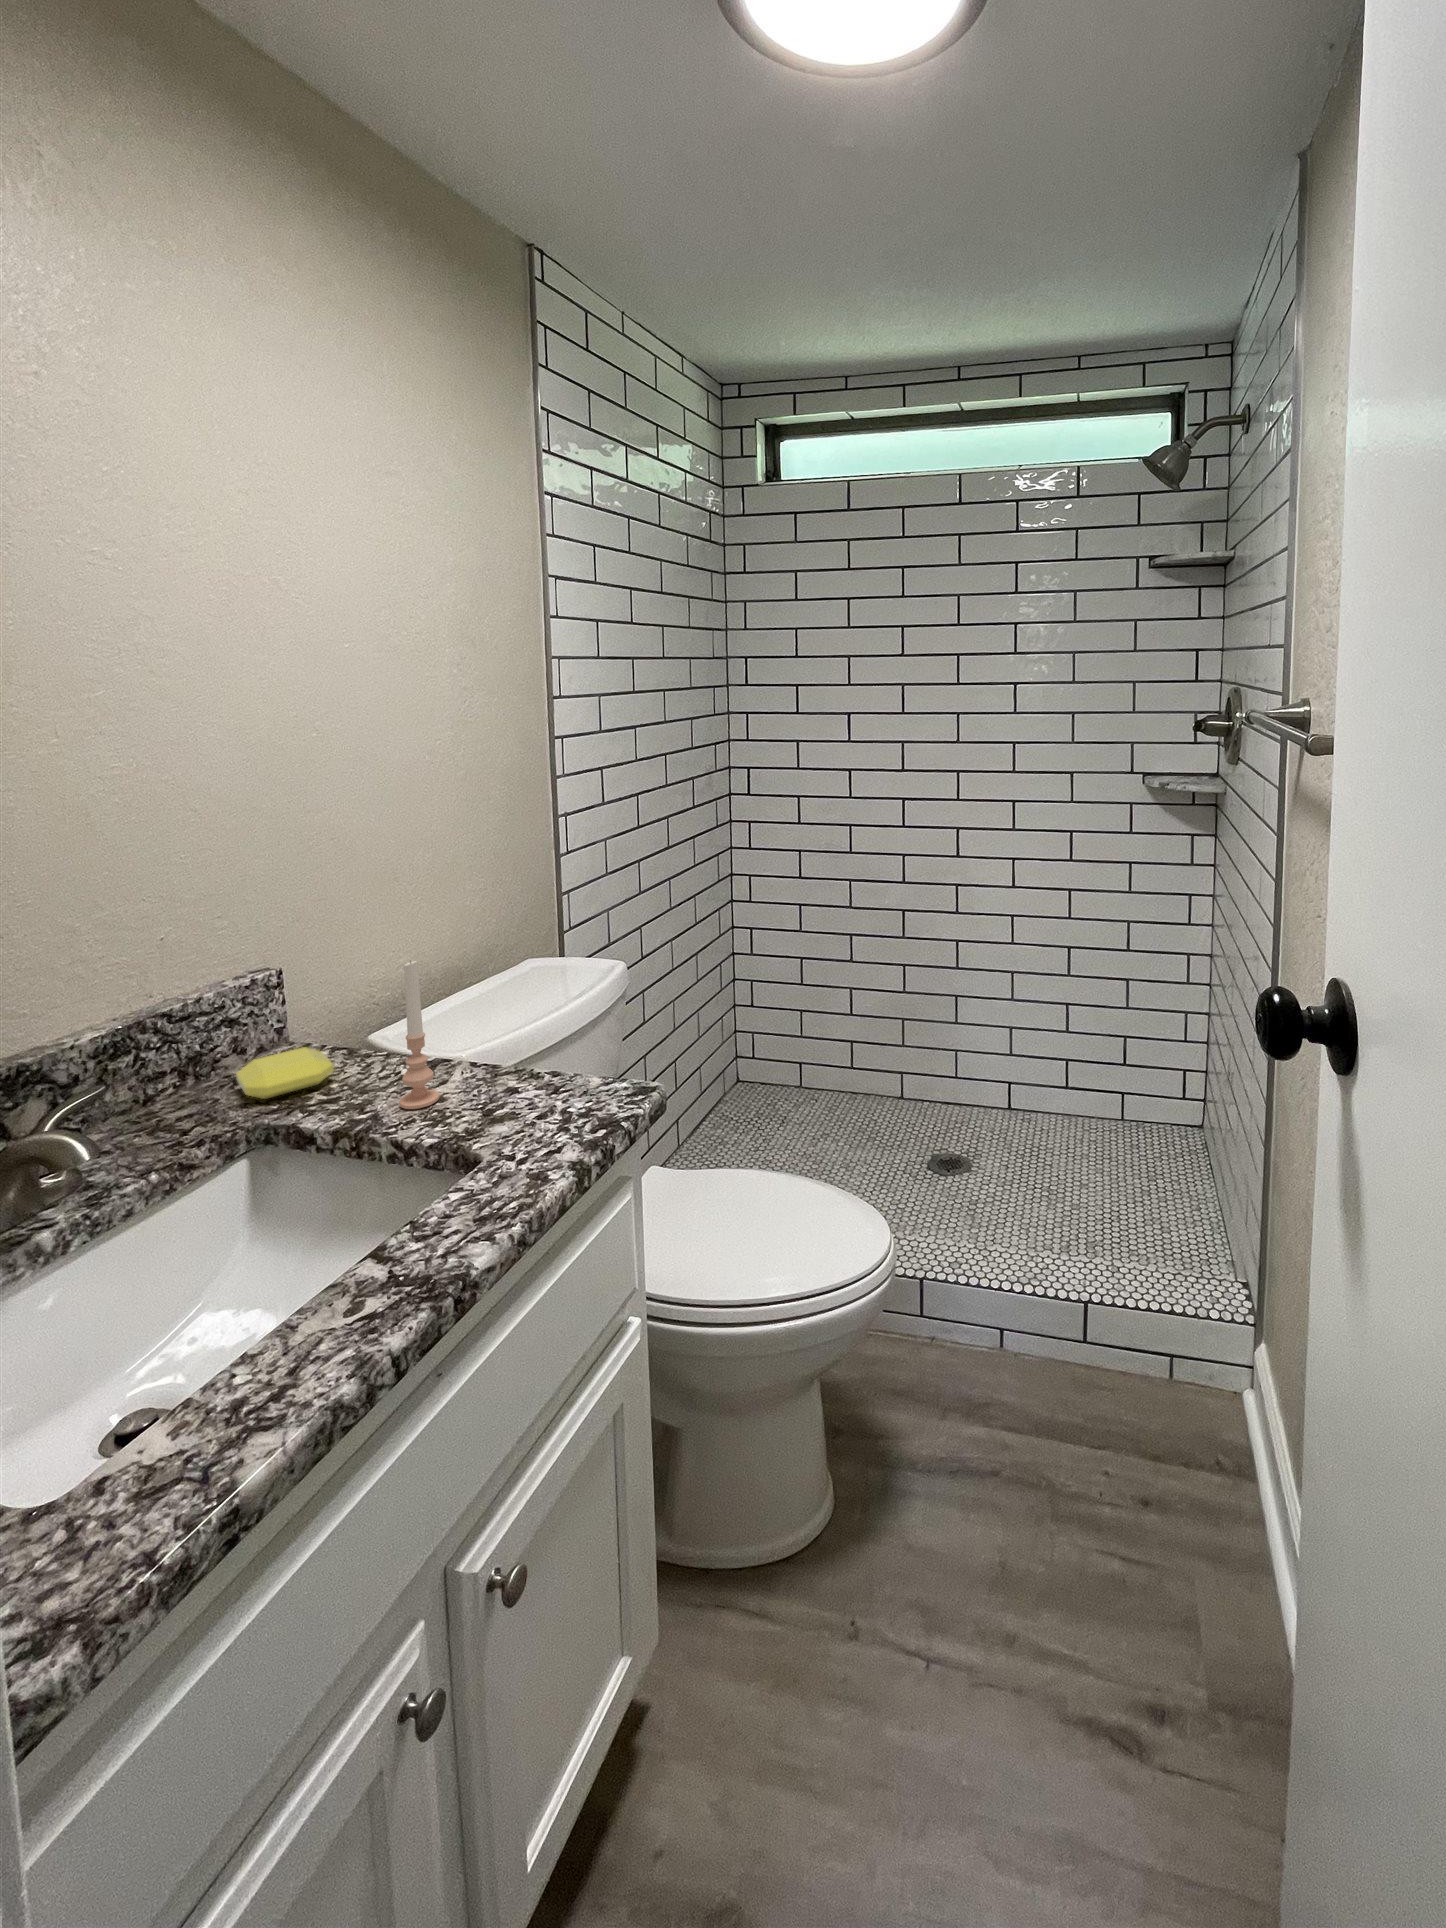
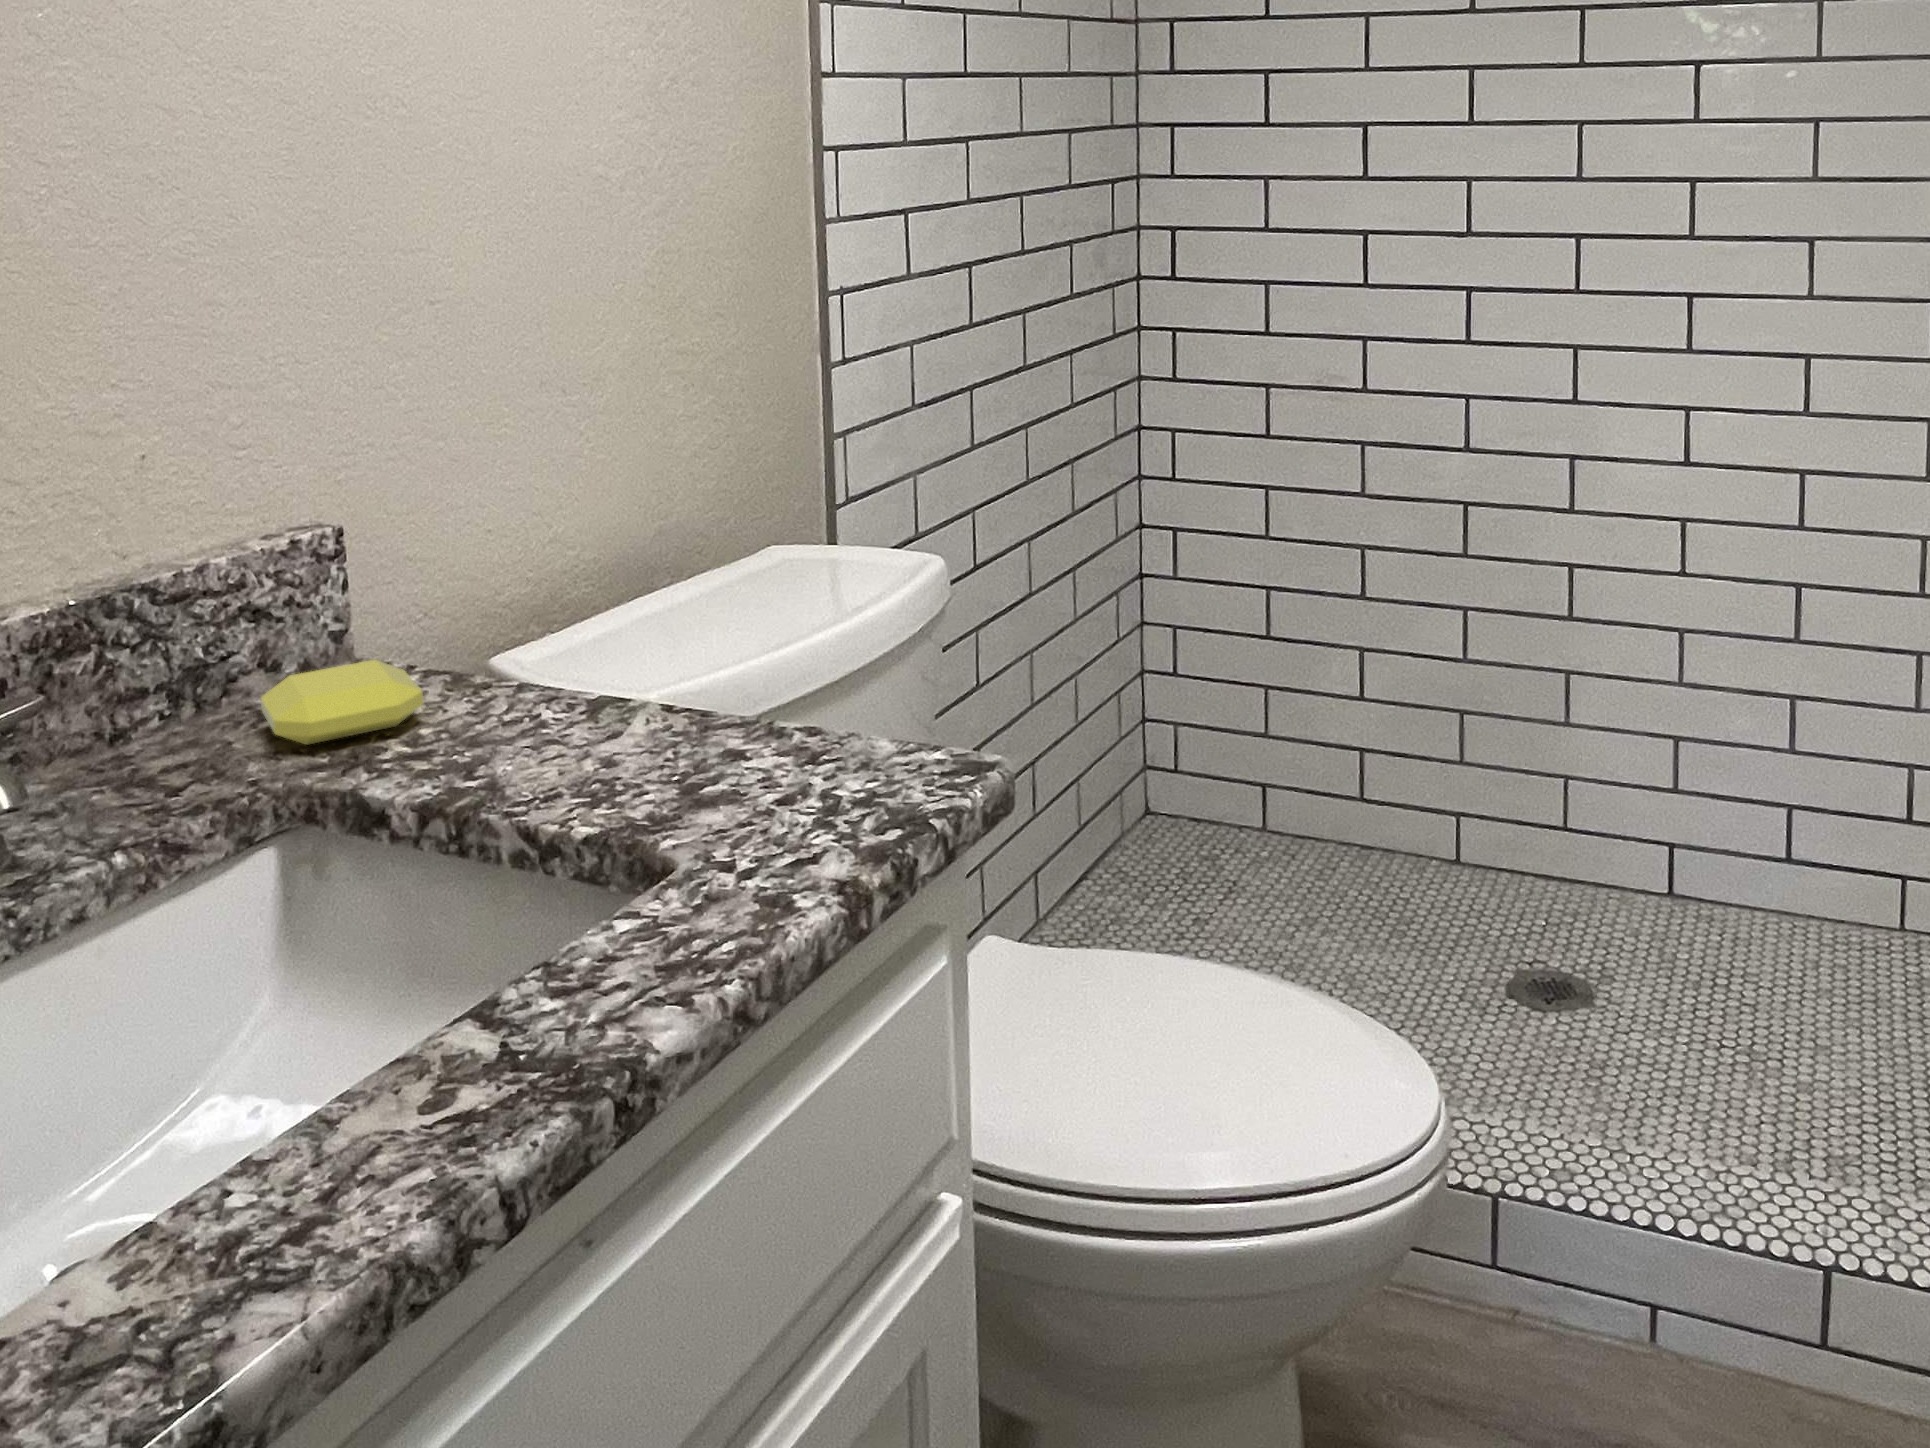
candle: present [399,961,440,1109] -> none [532,502,602,775]

